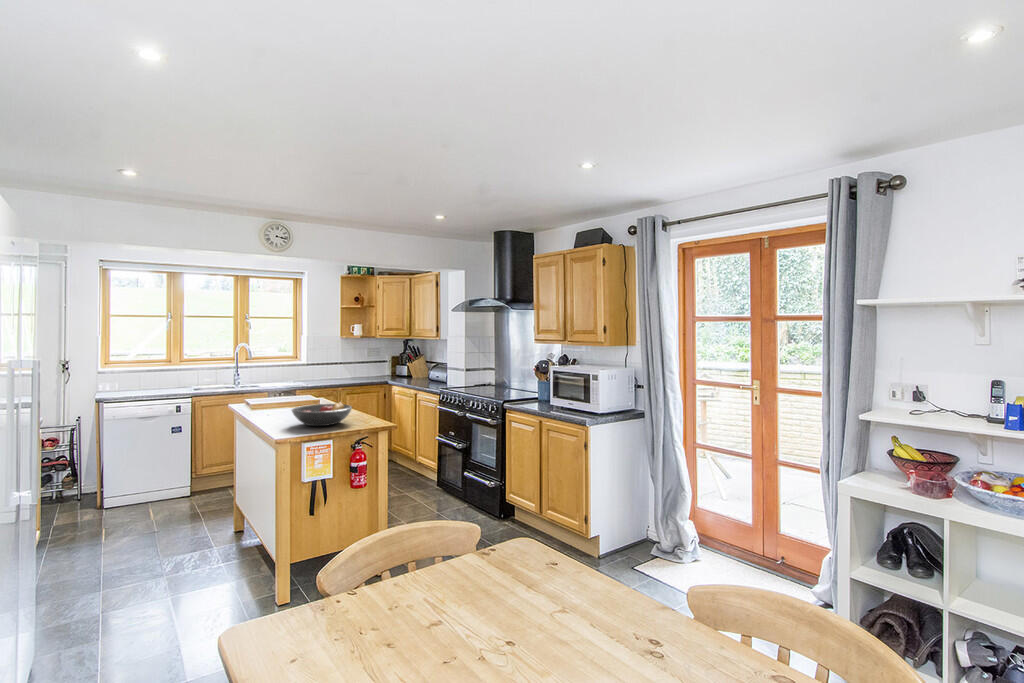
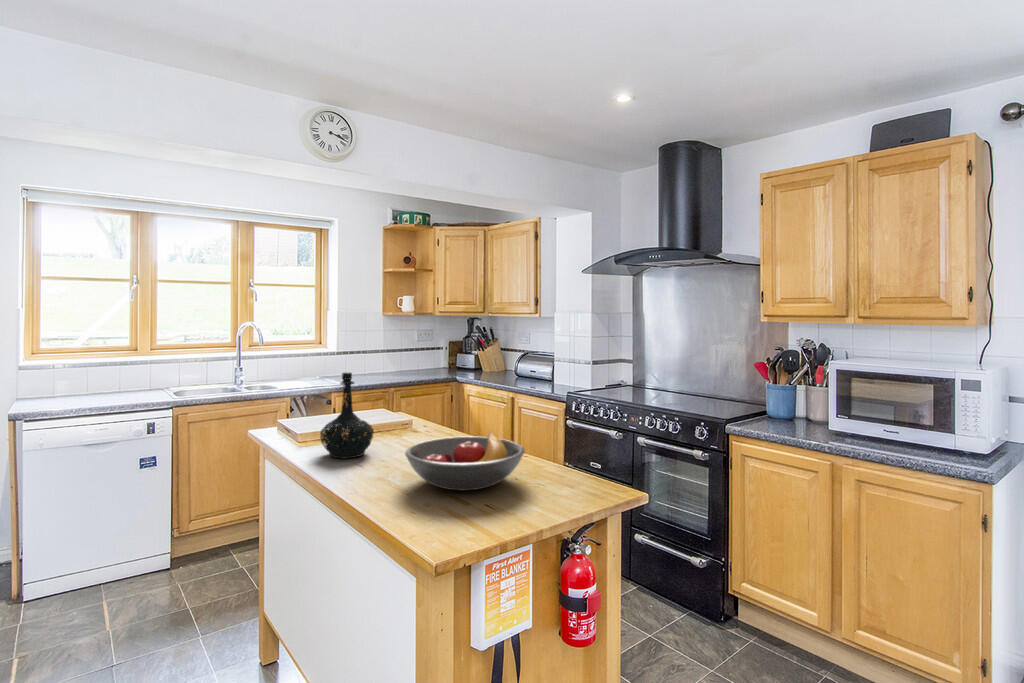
bottle: none [261,372,290,416] -> present [320,372,374,458]

